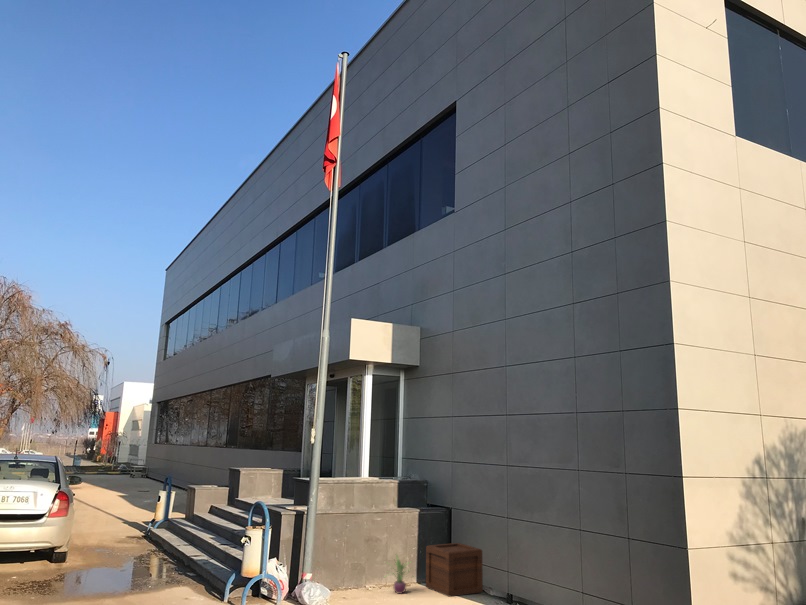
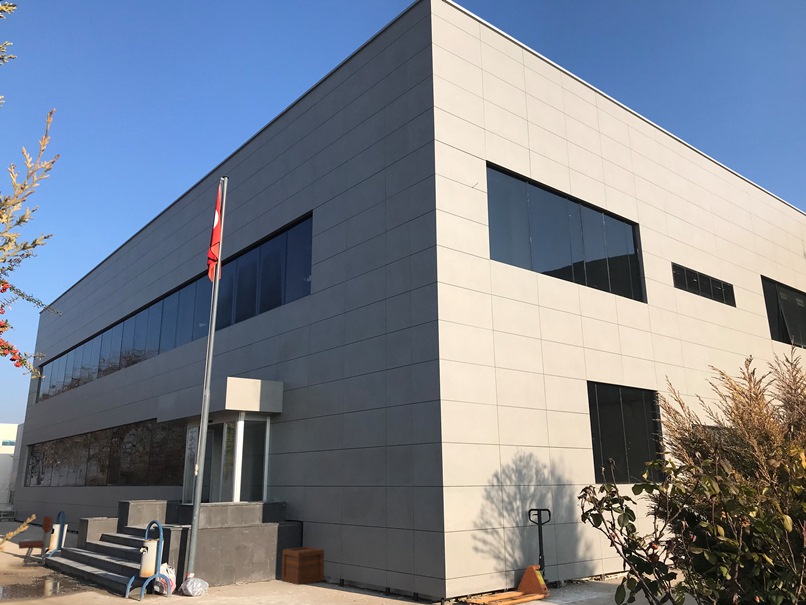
bench: none [123,481,159,539] -> present [18,516,53,567]
decorative plant: present [393,556,409,594] -> none [249,556,274,585]

